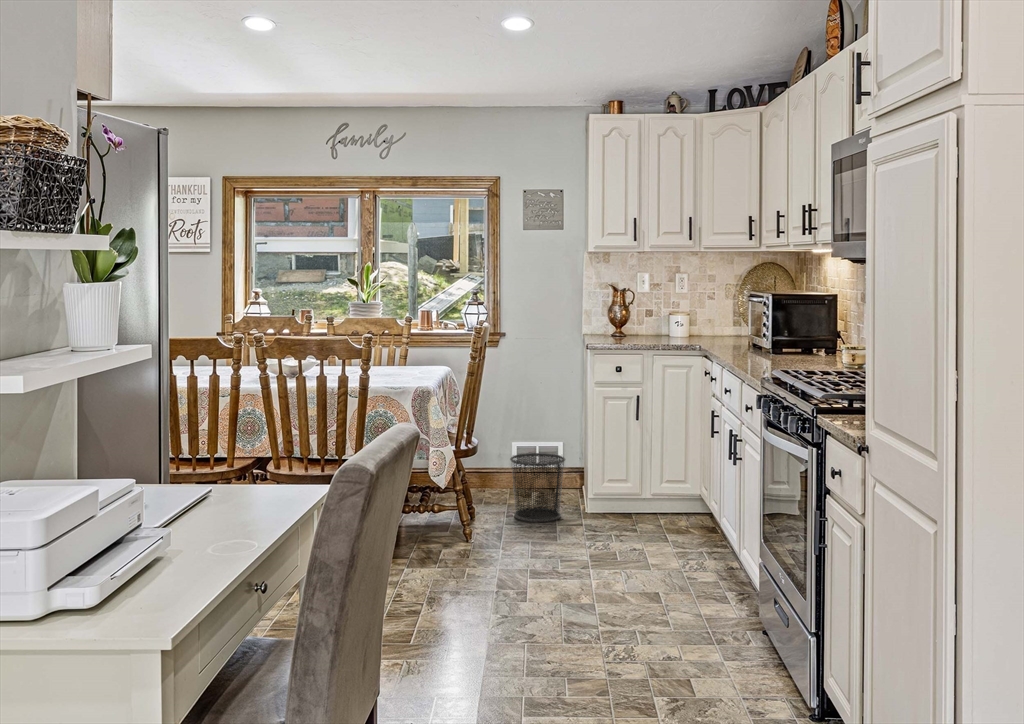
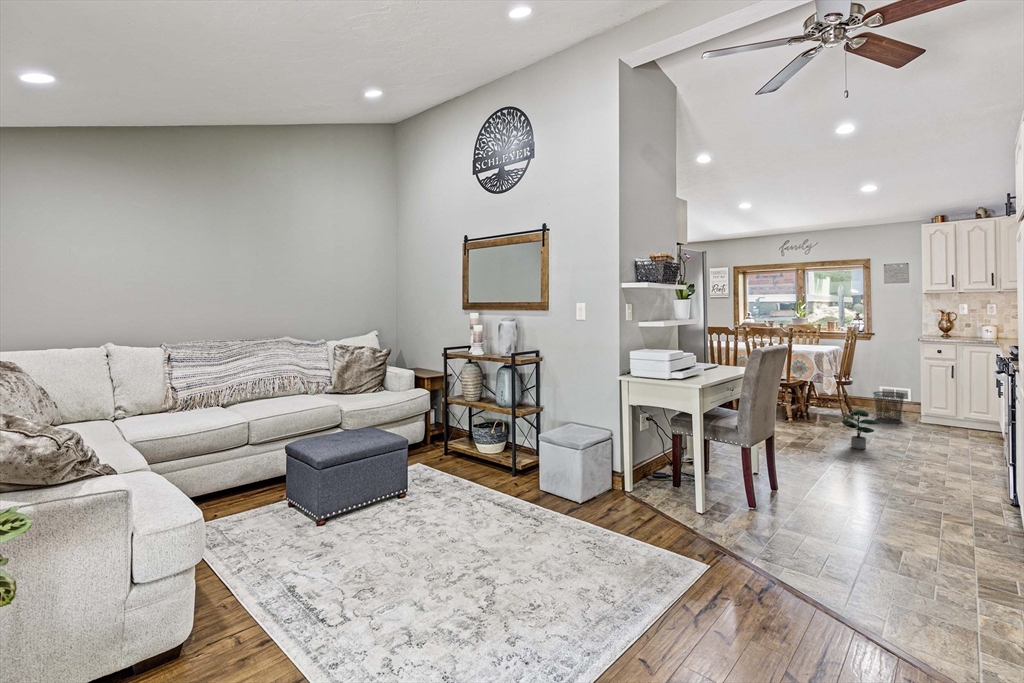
potted plant: none [467,517,555,621] -> present [841,410,882,449]

